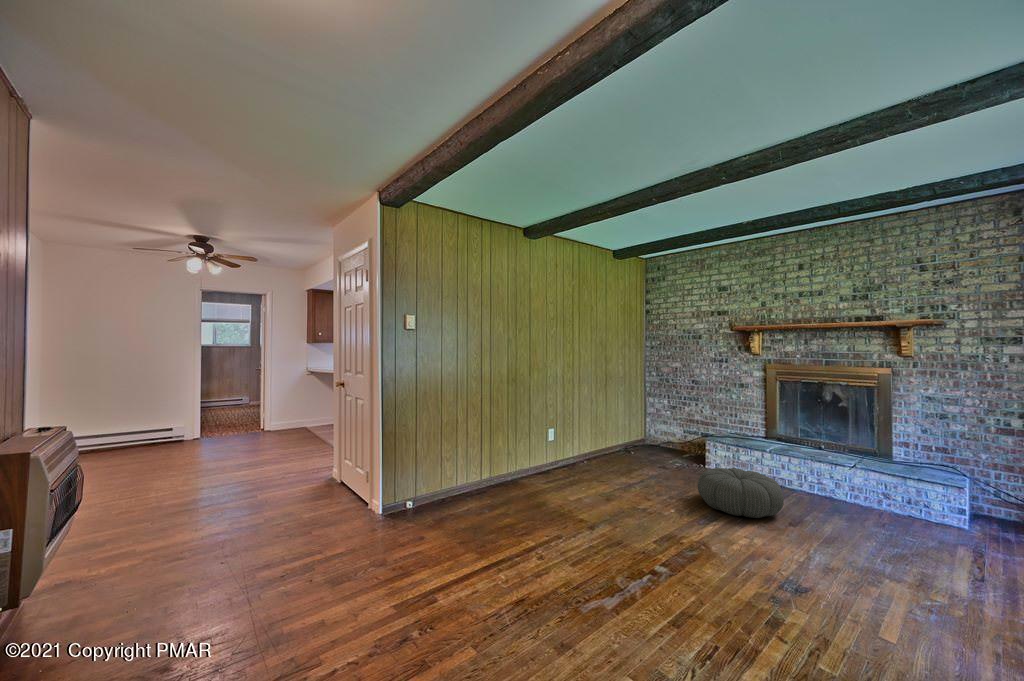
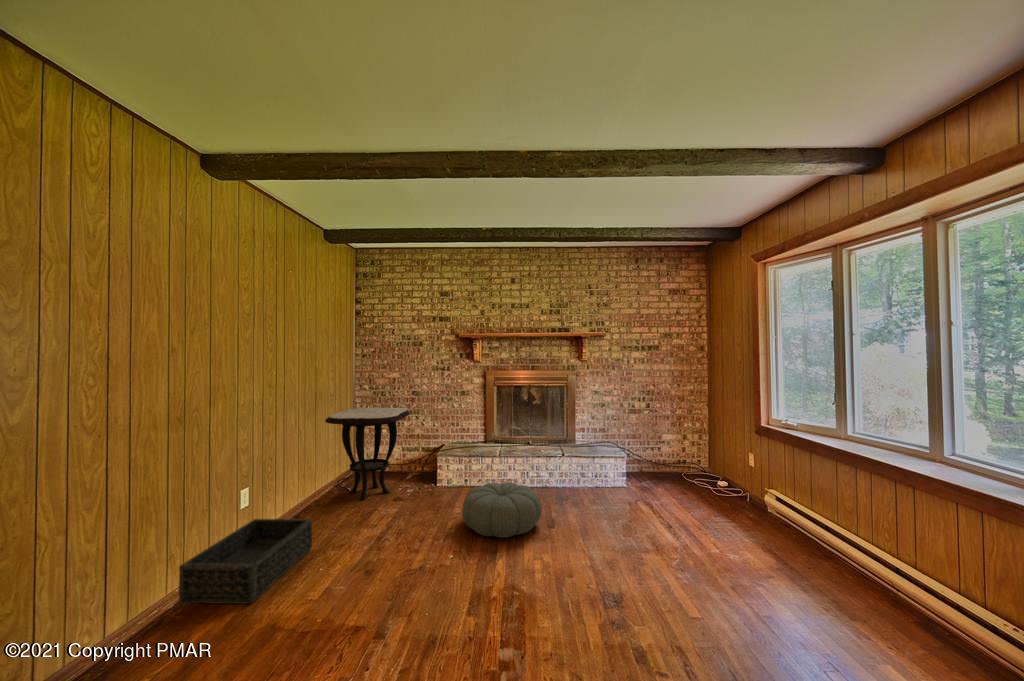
side table: none [610,390,681,463] -> present [325,408,410,500]
basket: none [513,450,586,491] -> present [179,519,312,604]

